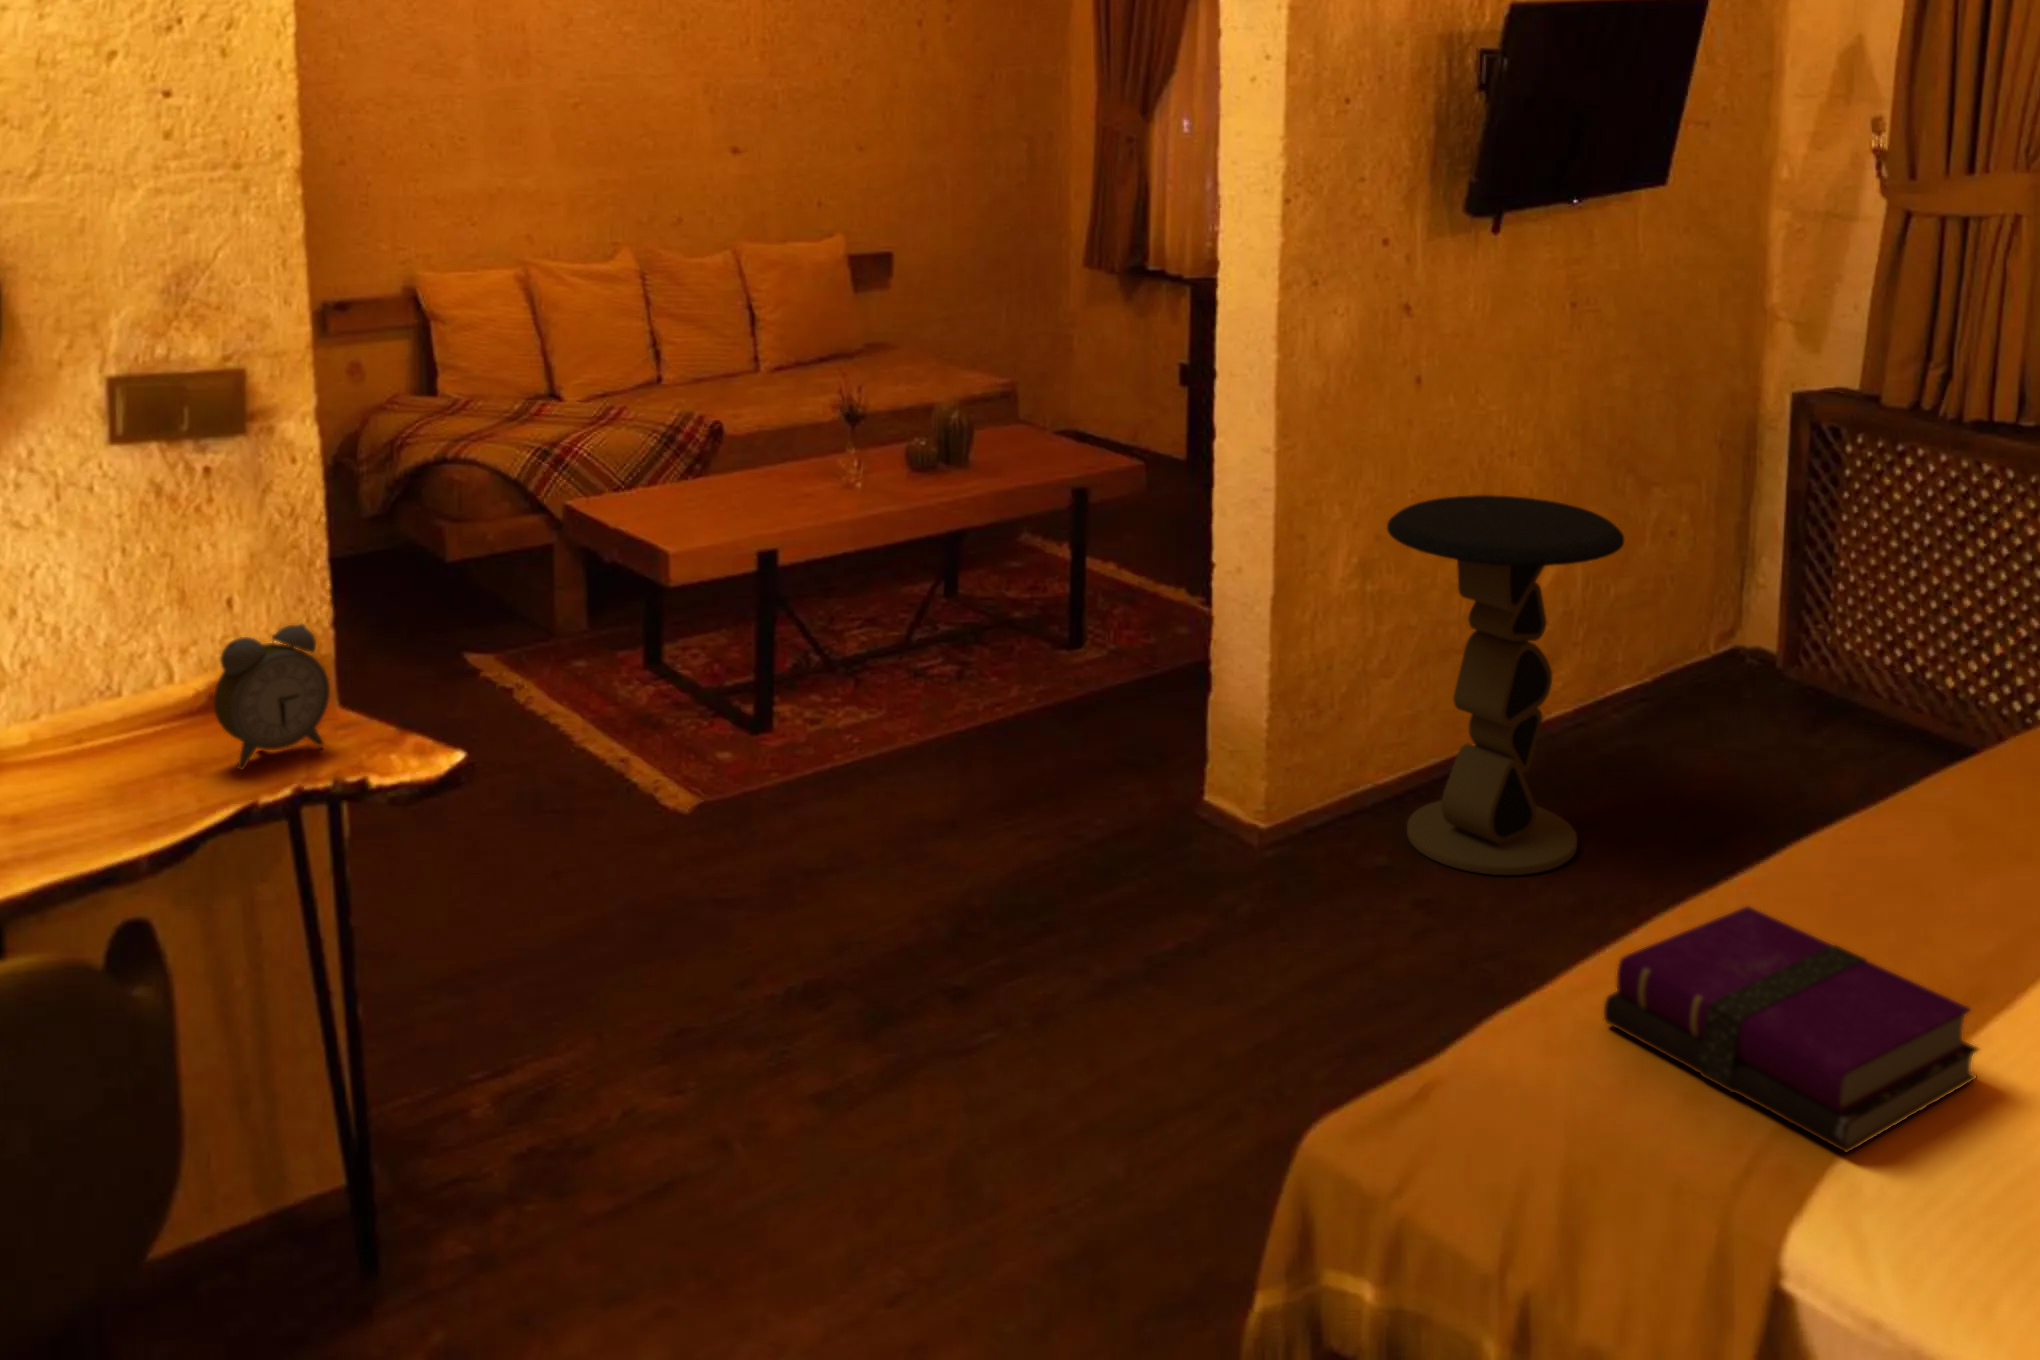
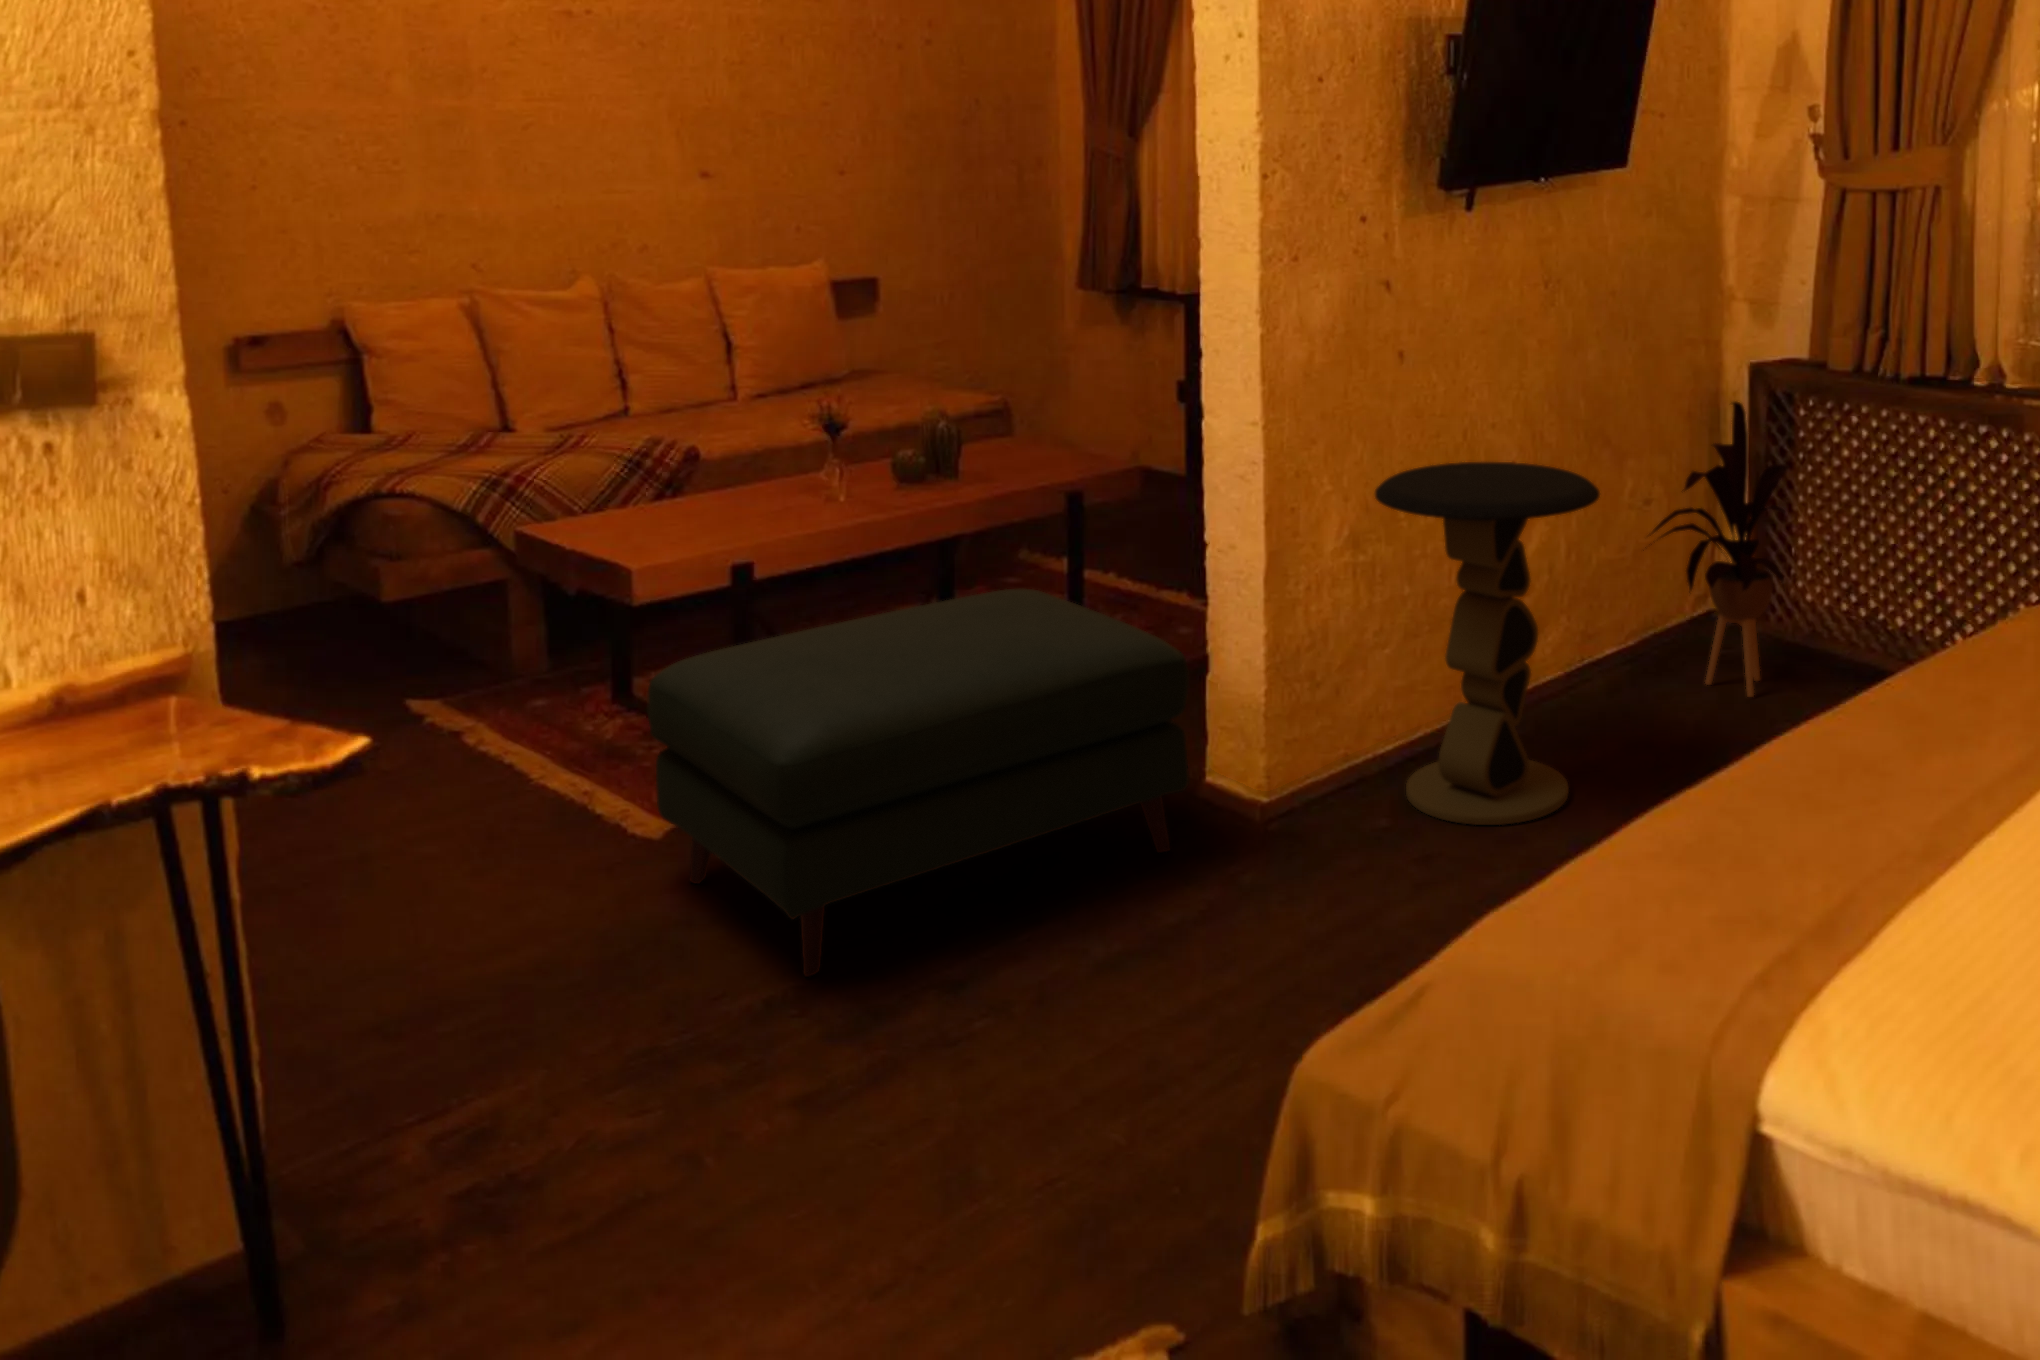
house plant: none [1667,440,1840,754] -> present [1650,402,1790,697]
ottoman: none [681,598,1192,972] -> present [647,588,1189,977]
alarm clock: present [214,624,330,770] -> none [55,608,203,775]
notebook: present [1604,907,1978,1152] -> none [1603,790,1957,1006]

